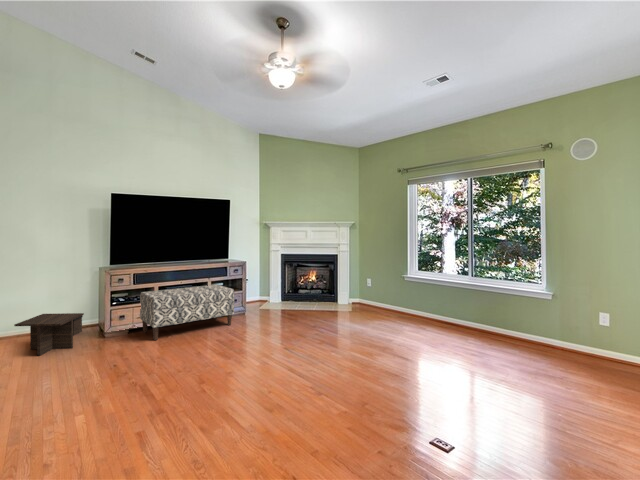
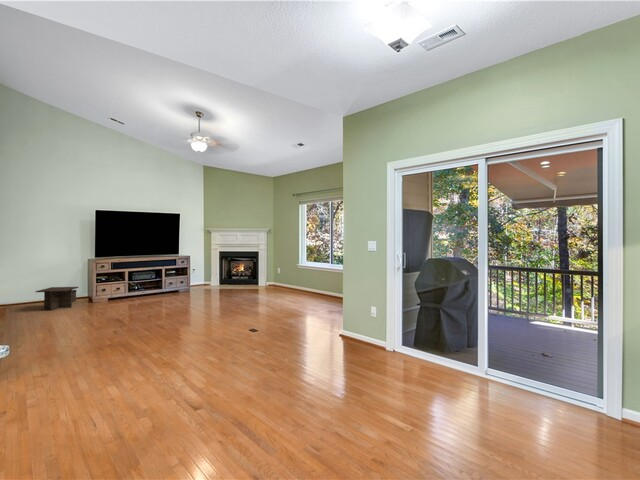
bench: present [140,285,234,340] -> none [116,271,180,303]

